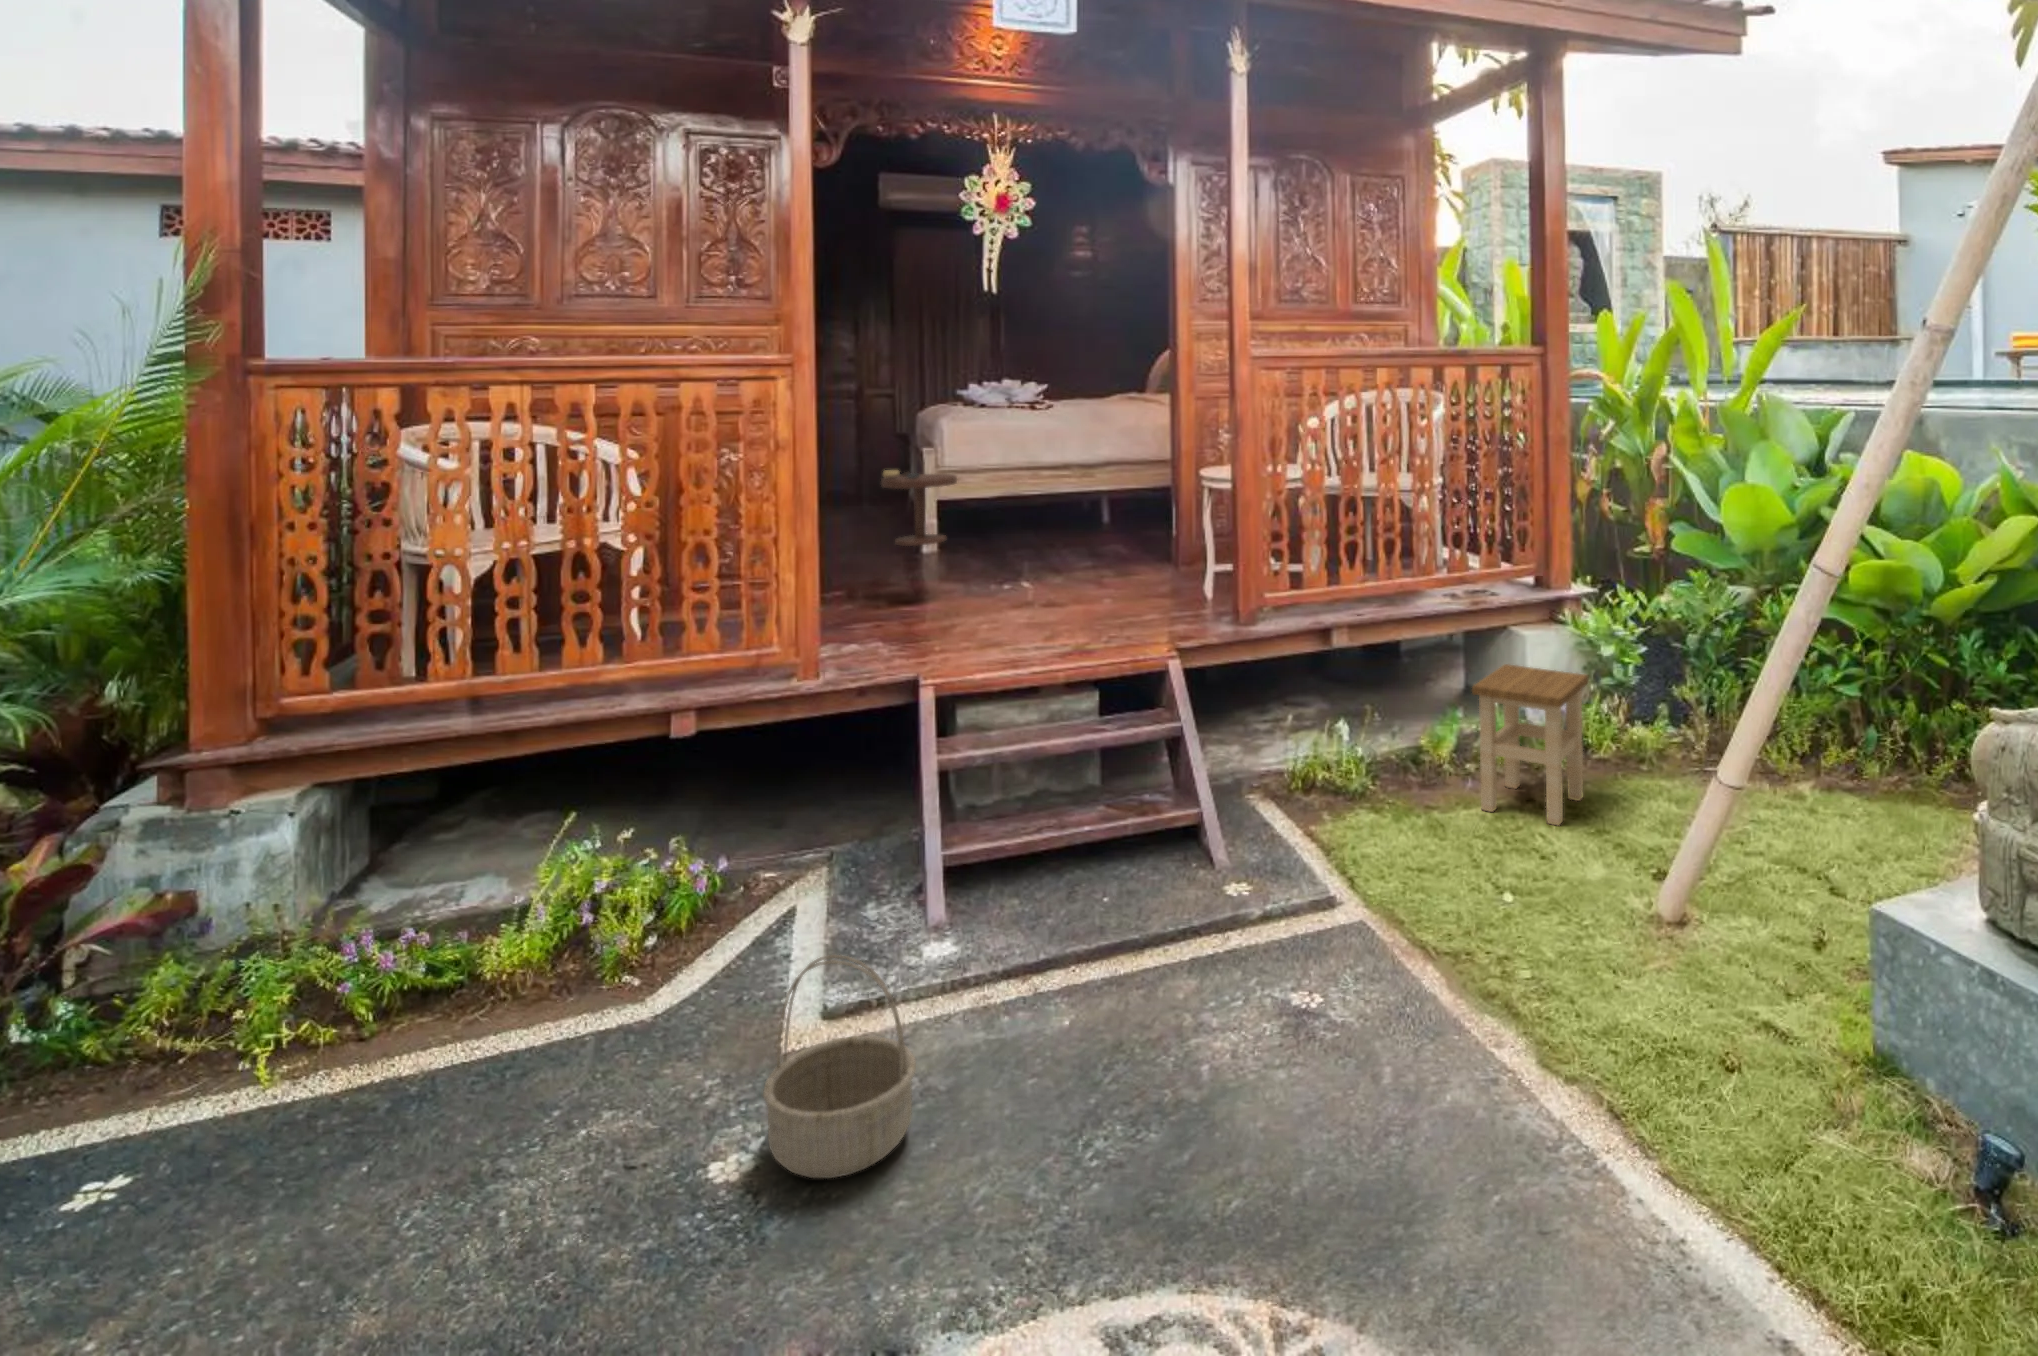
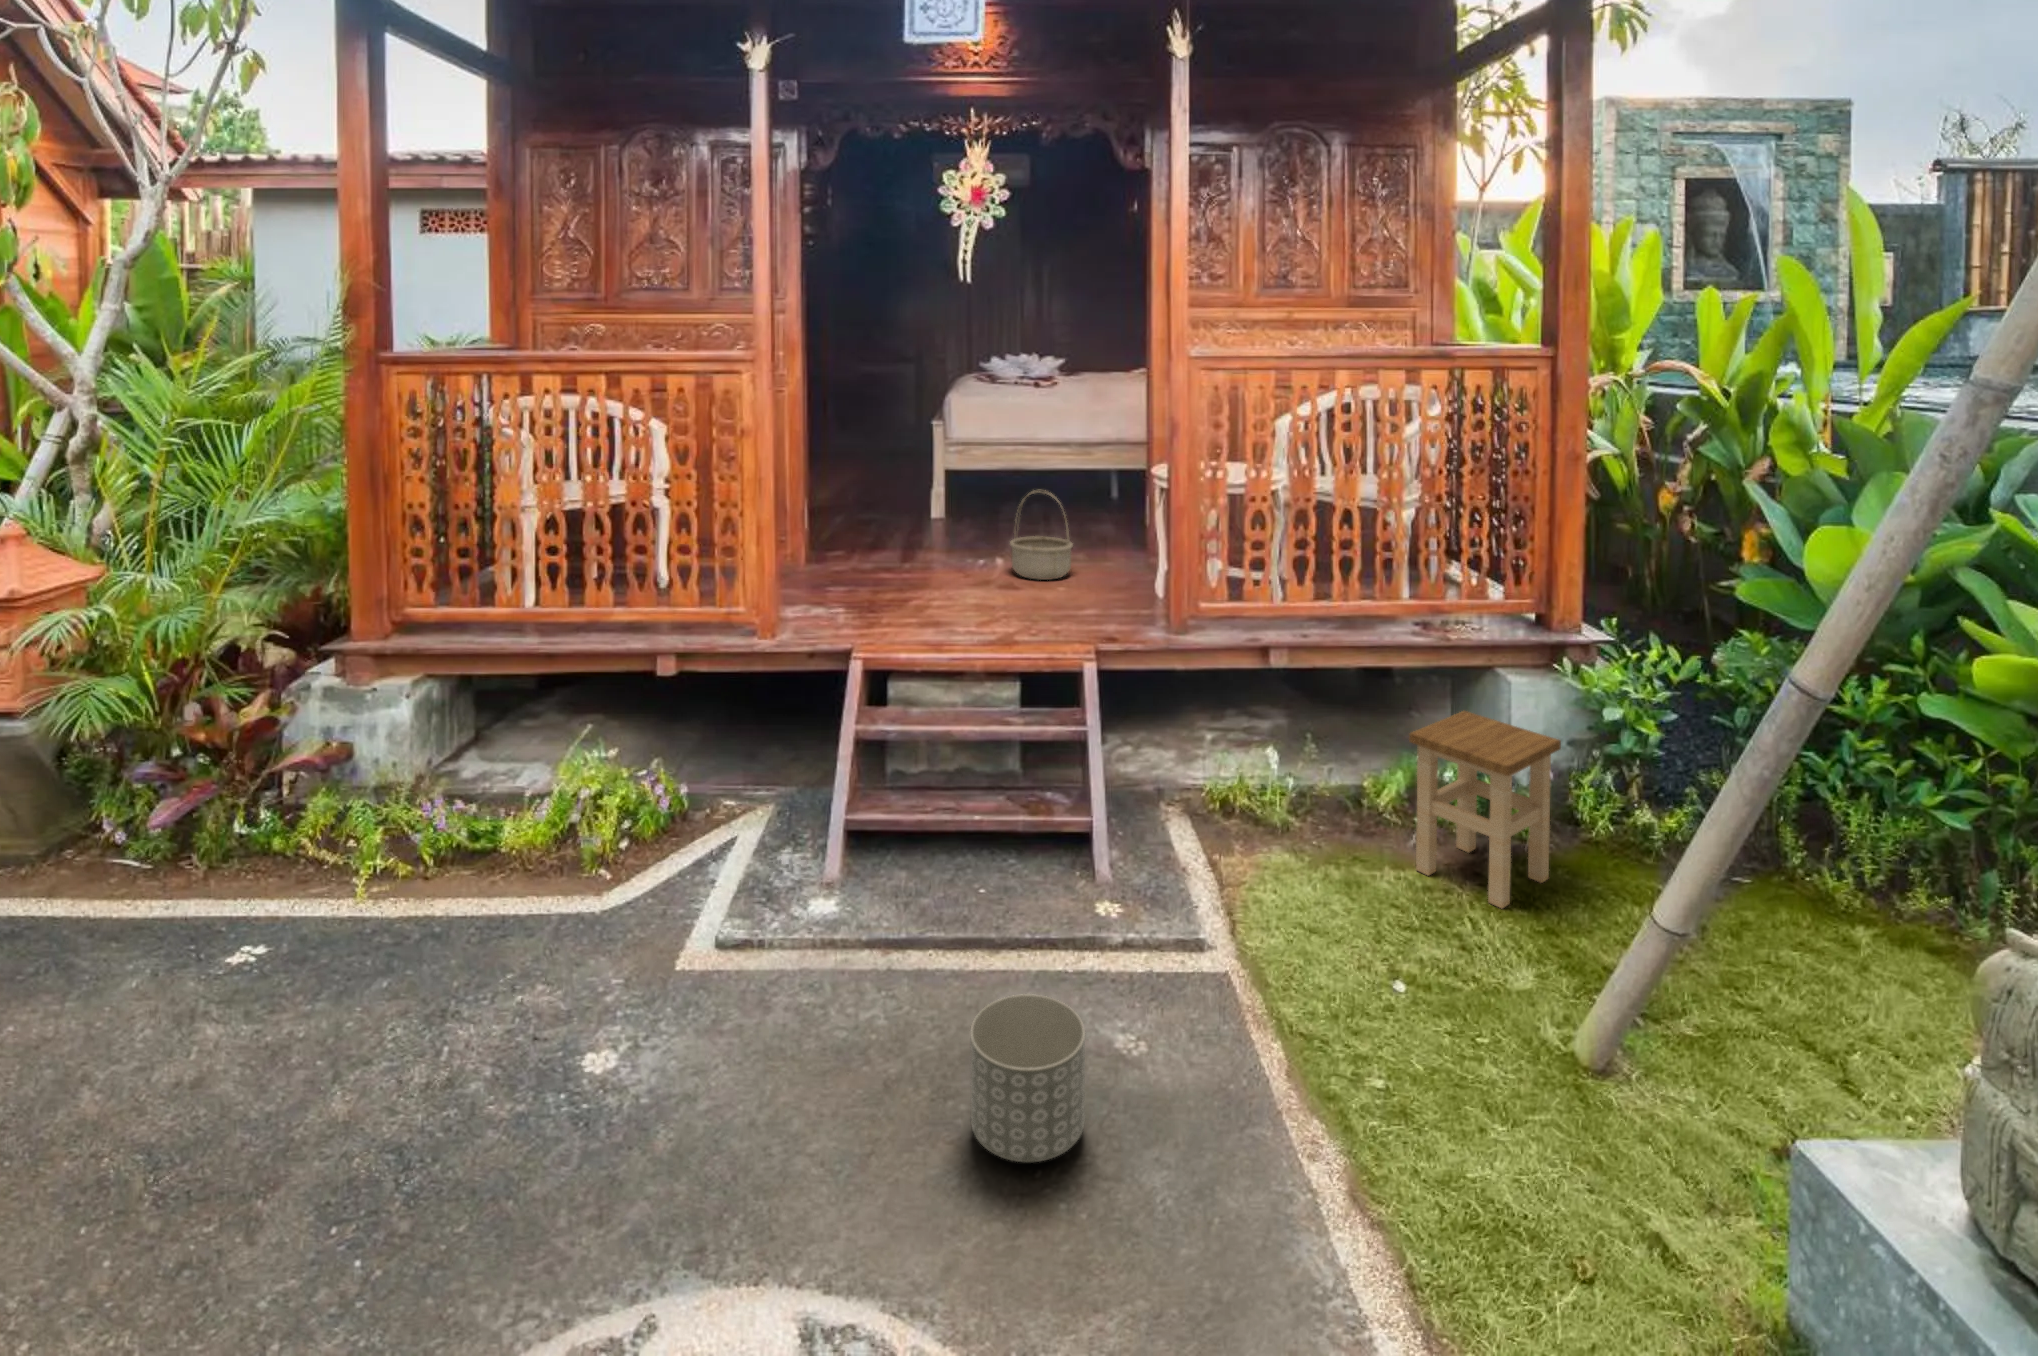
side table: present [881,470,957,546] -> none [869,444,935,569]
basket: present [763,955,916,1178] -> present [1010,491,1073,580]
planter: none [1185,958,1299,1117] -> present [970,994,1085,1162]

